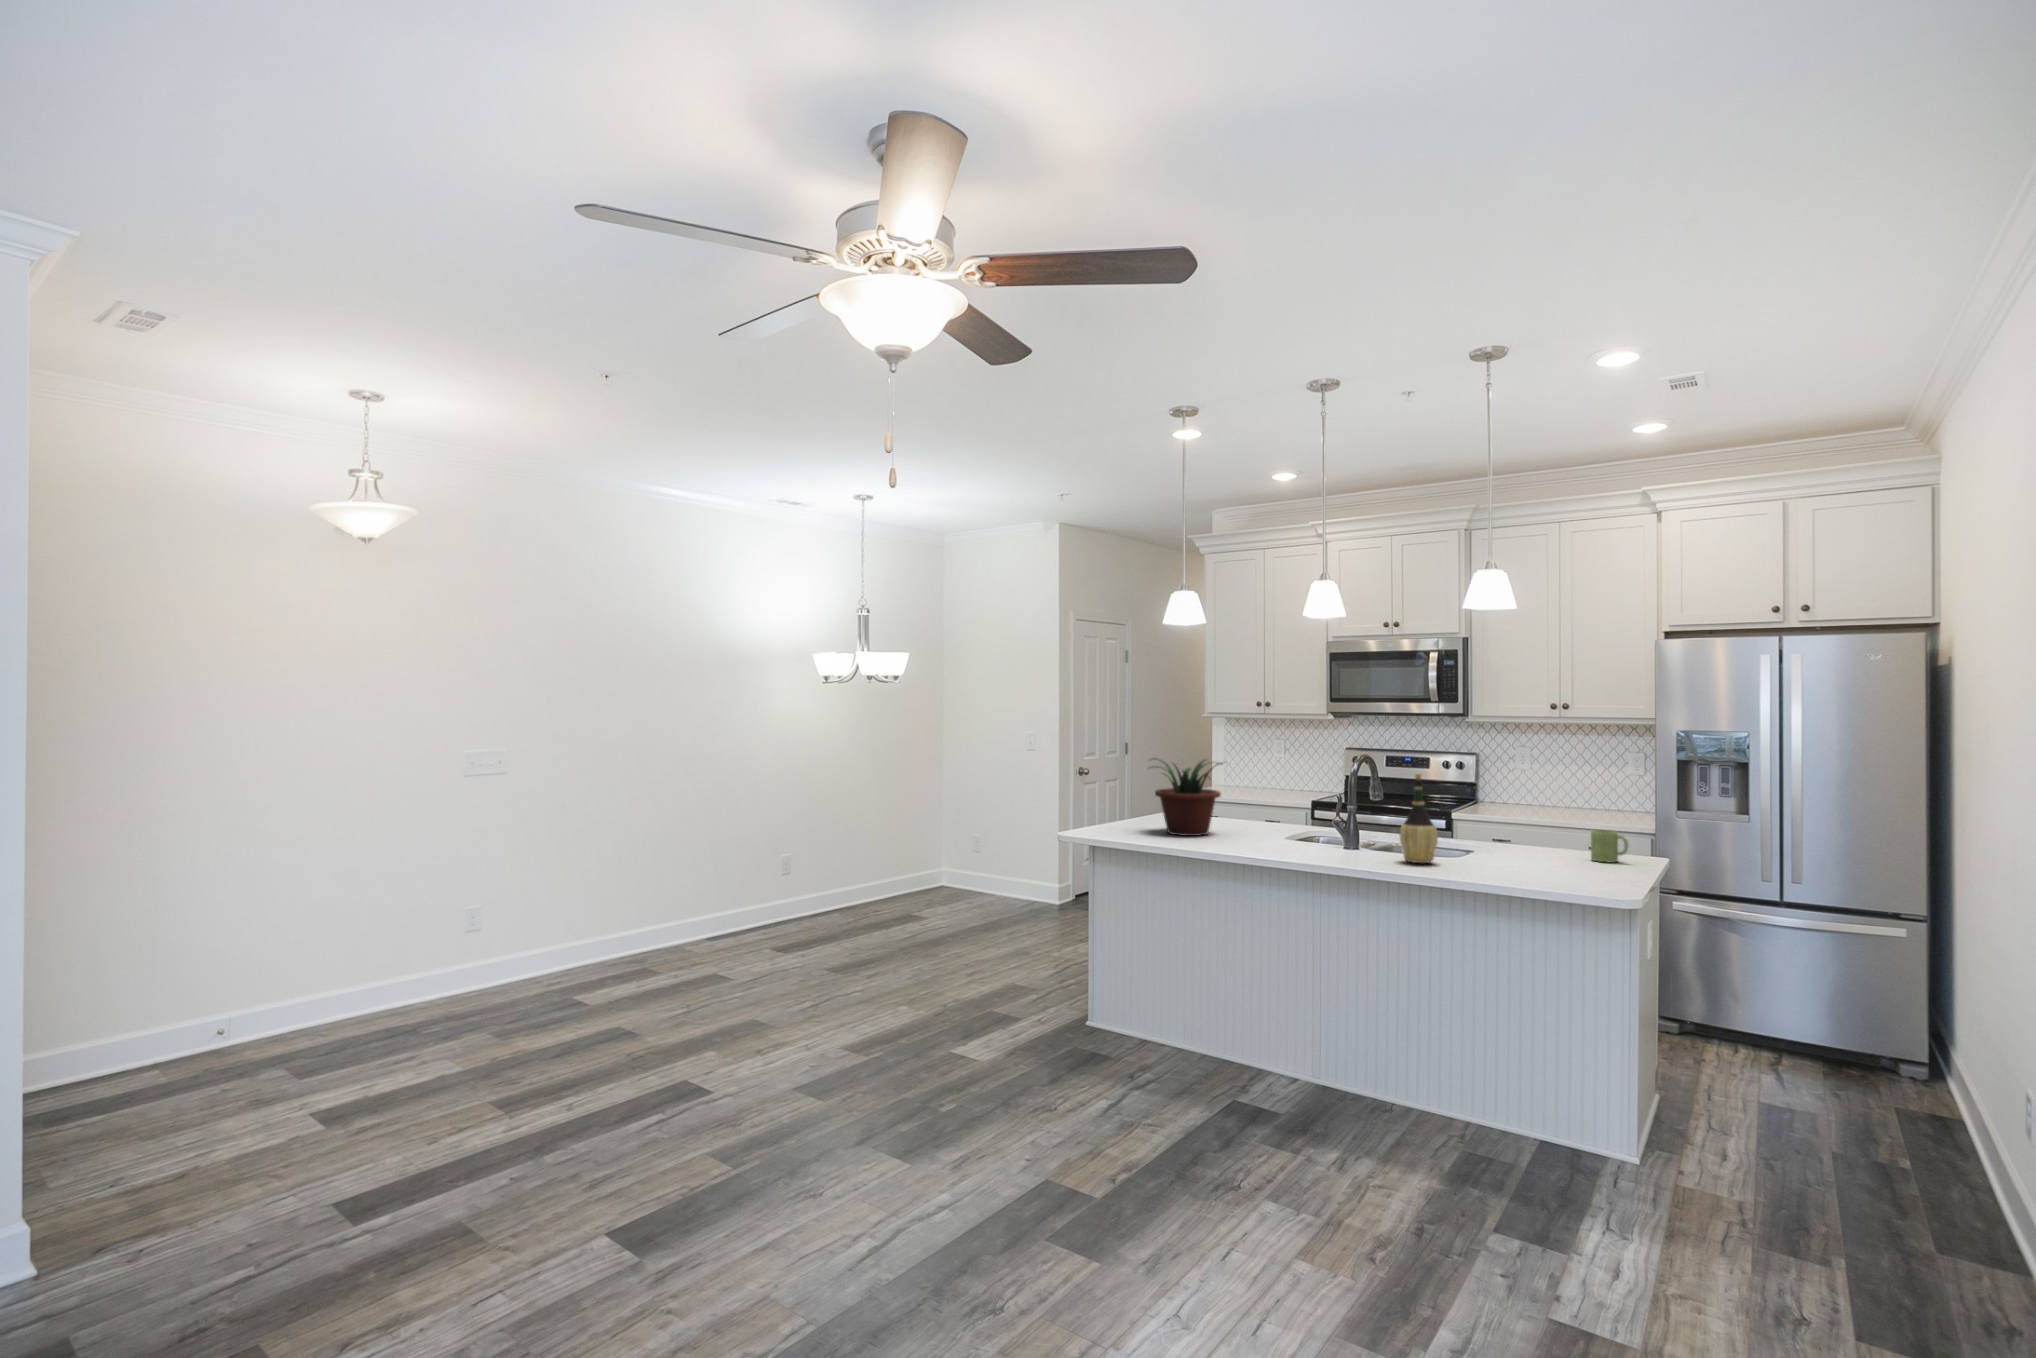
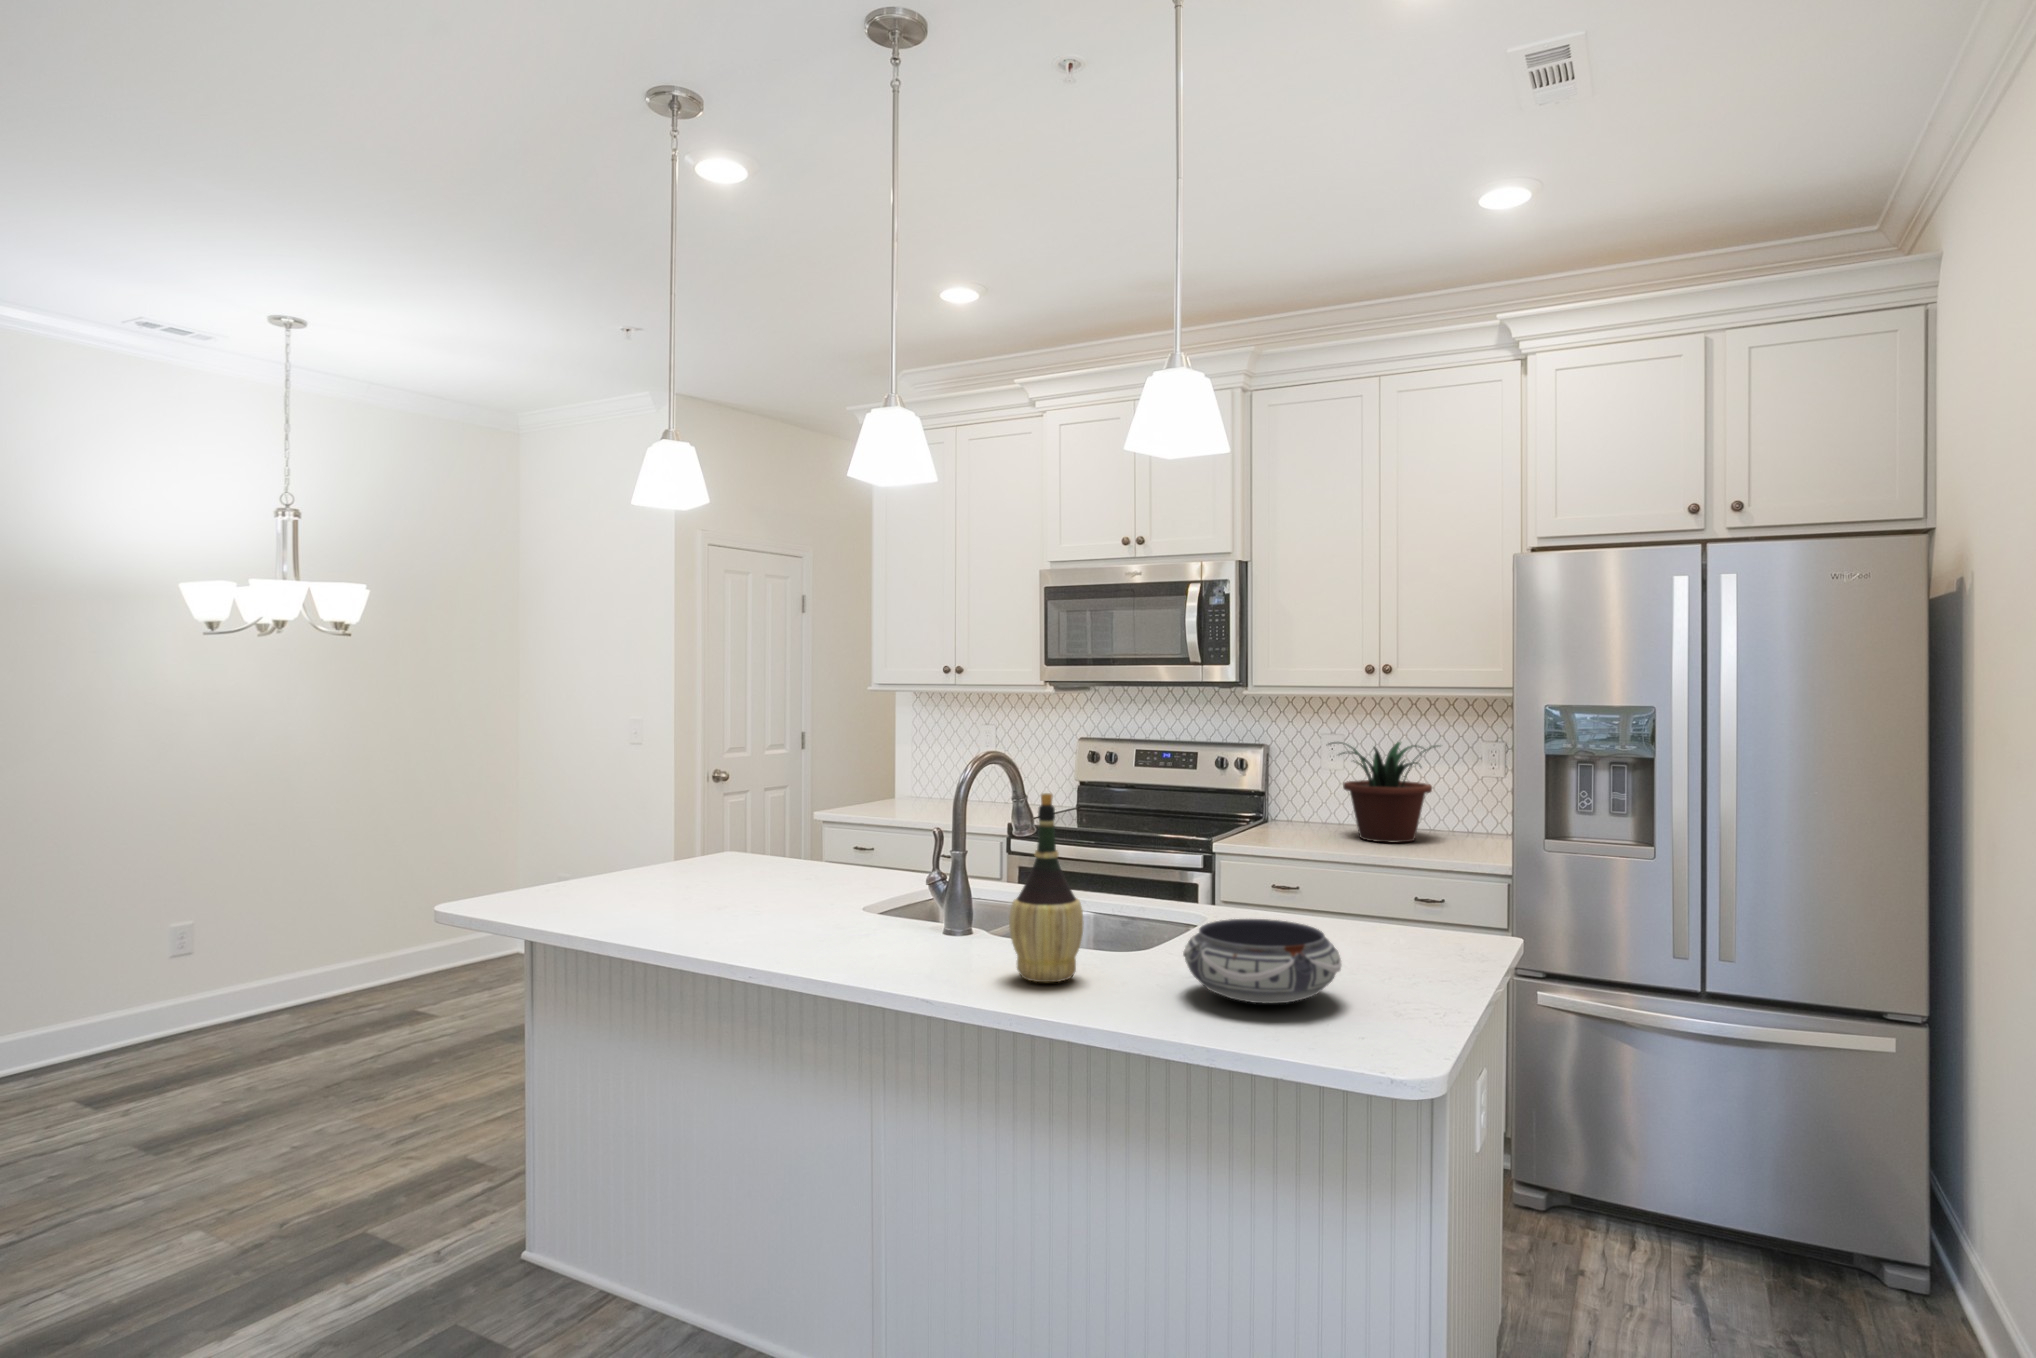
potted plant: present [1150,758,1223,836] -> present [1329,742,1439,843]
mug: present [1591,830,1629,862] -> none [1389,895,1456,962]
bowl: none [1491,836,1574,872] -> present [1183,919,1342,1003]

